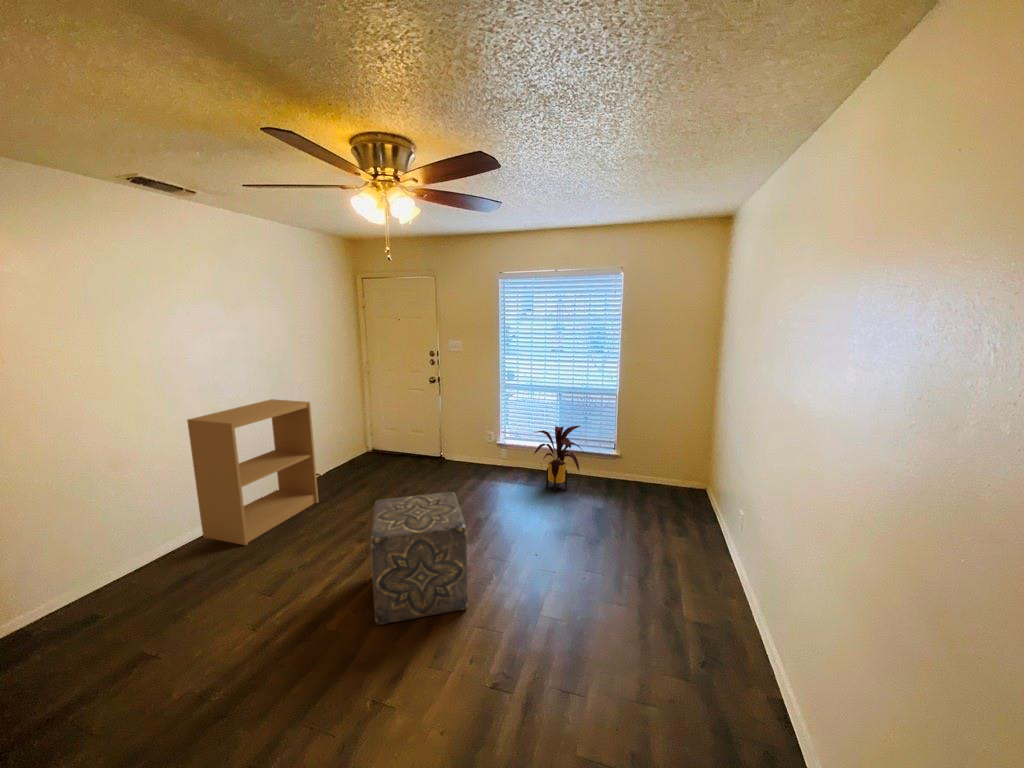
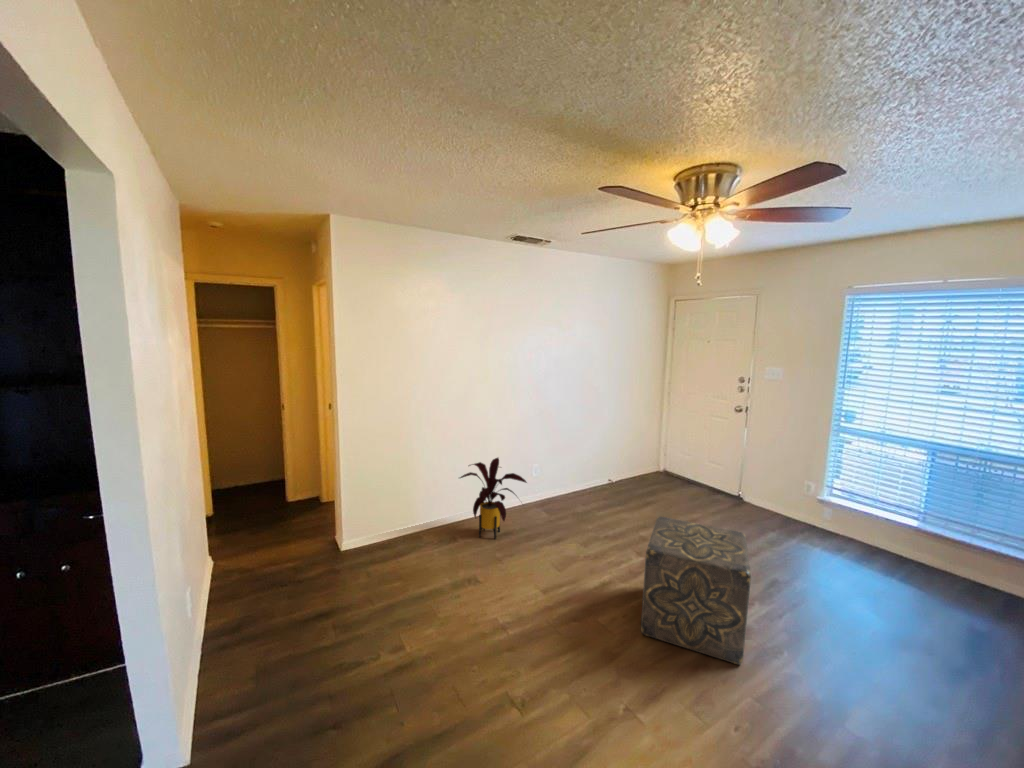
bookshelf: present [187,399,318,545] -> none [524,406,614,522]
house plant: present [534,426,583,492] -> present [460,458,527,539]

